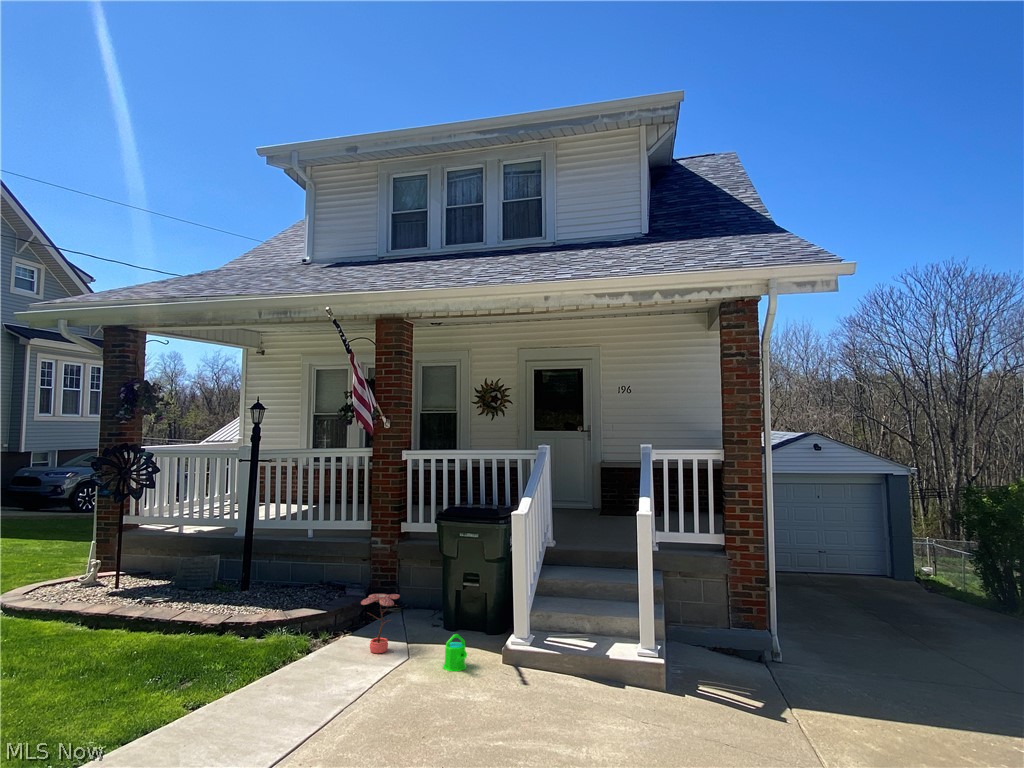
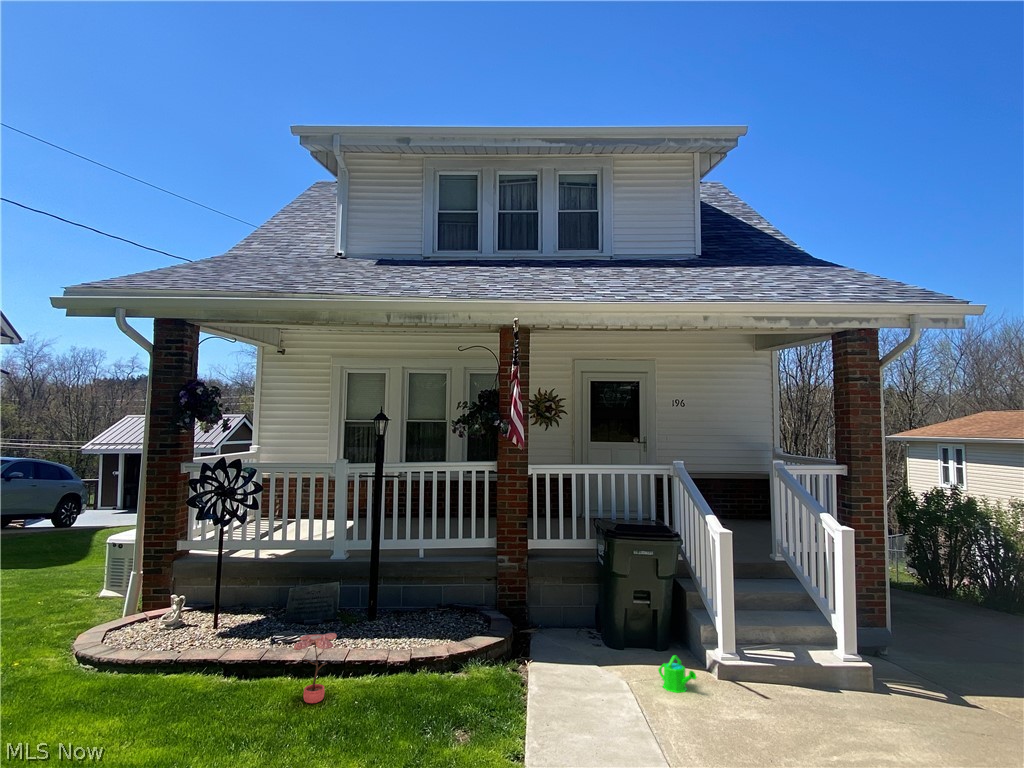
potted plant: present [361,594,400,653] -> present [294,633,337,703]

